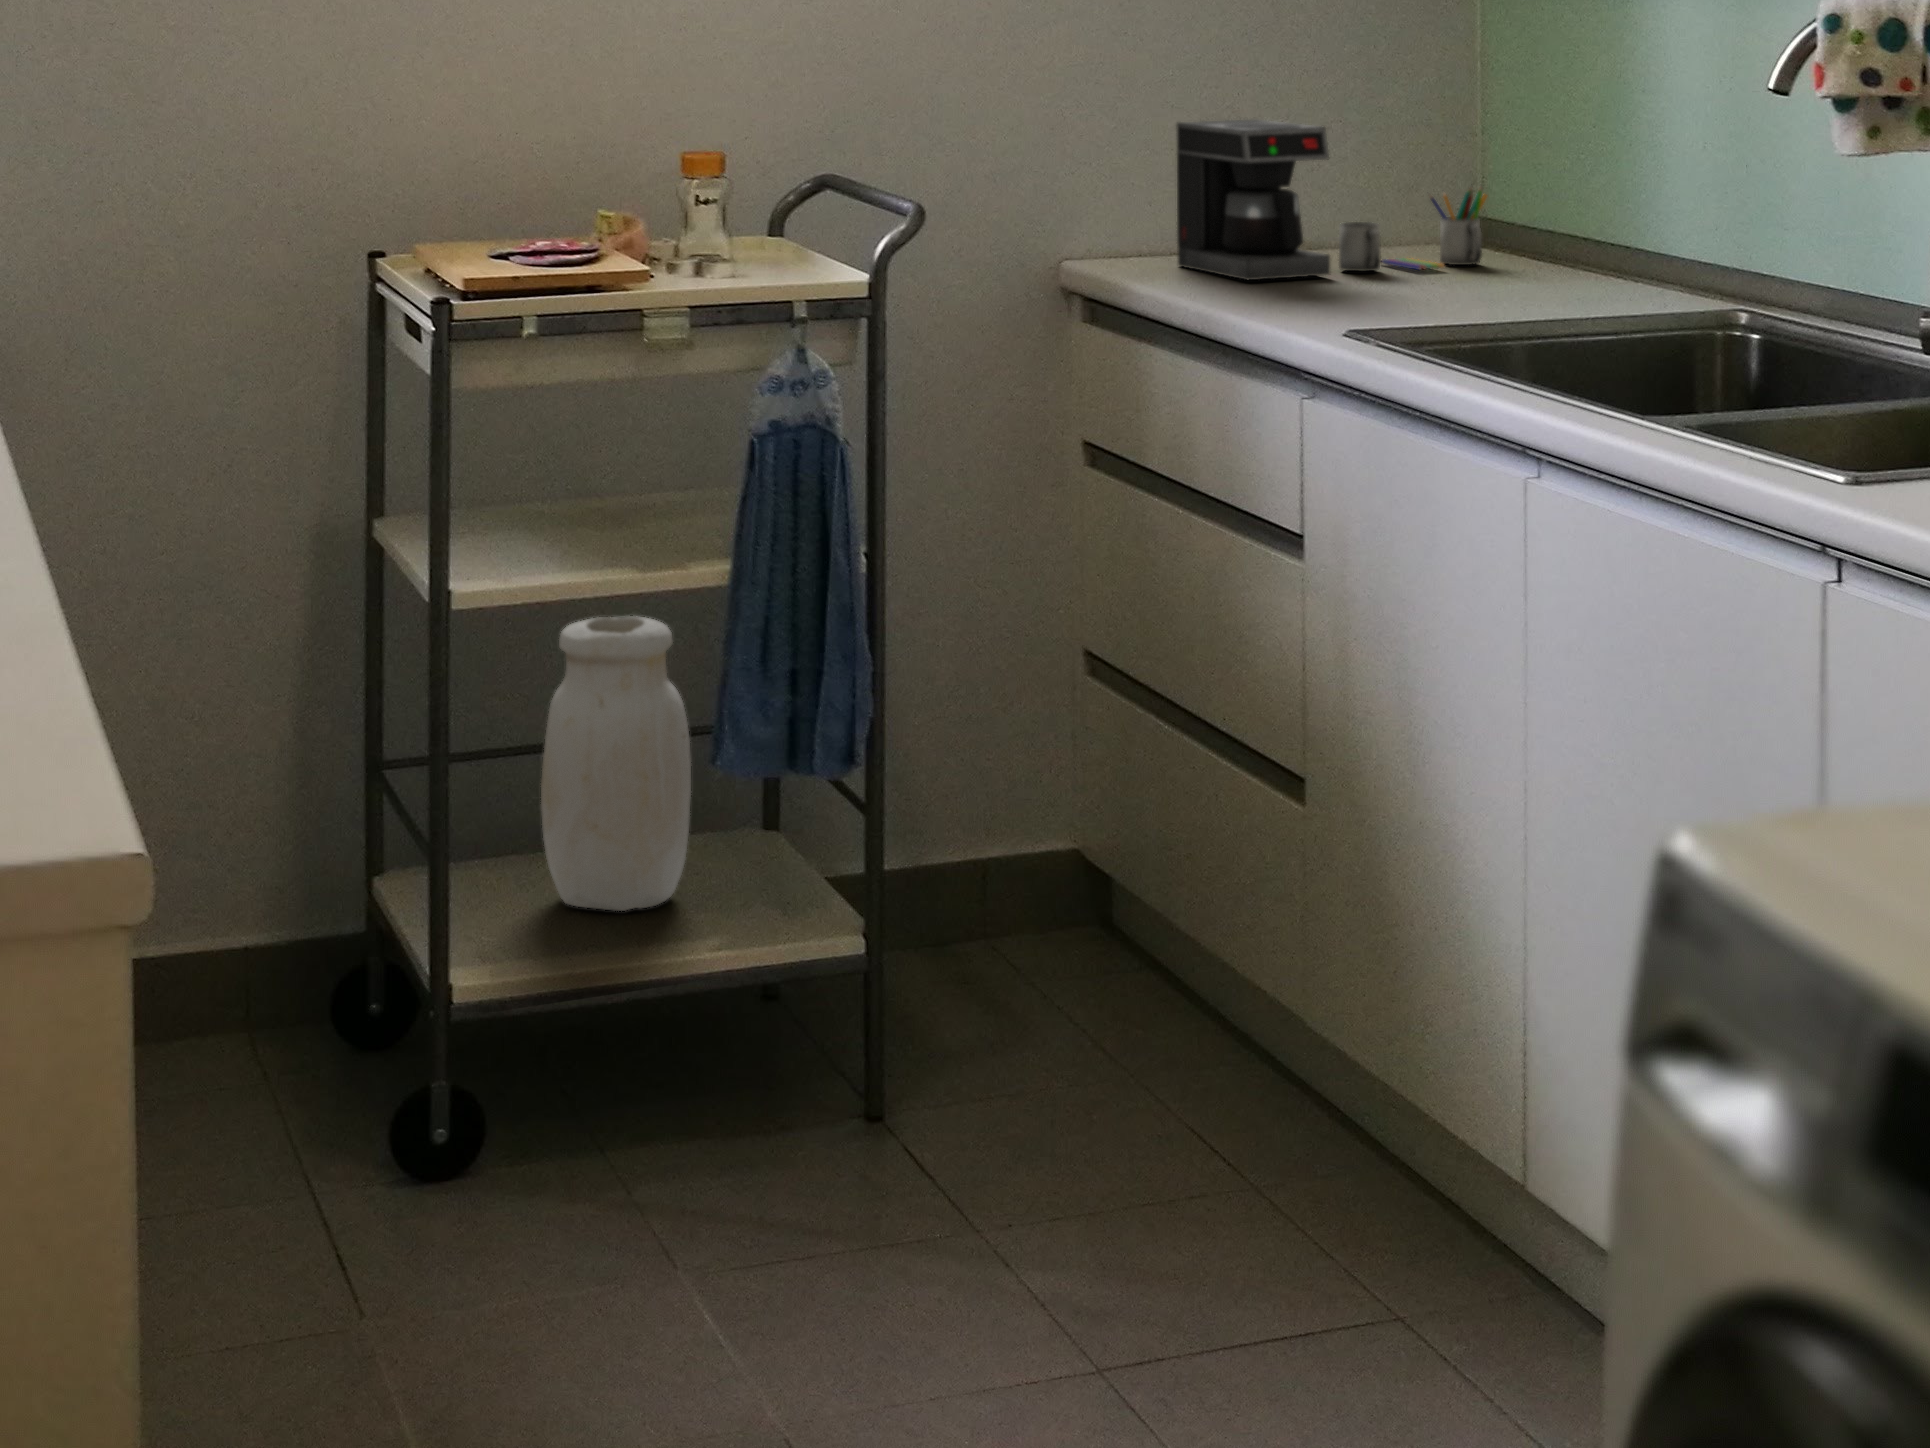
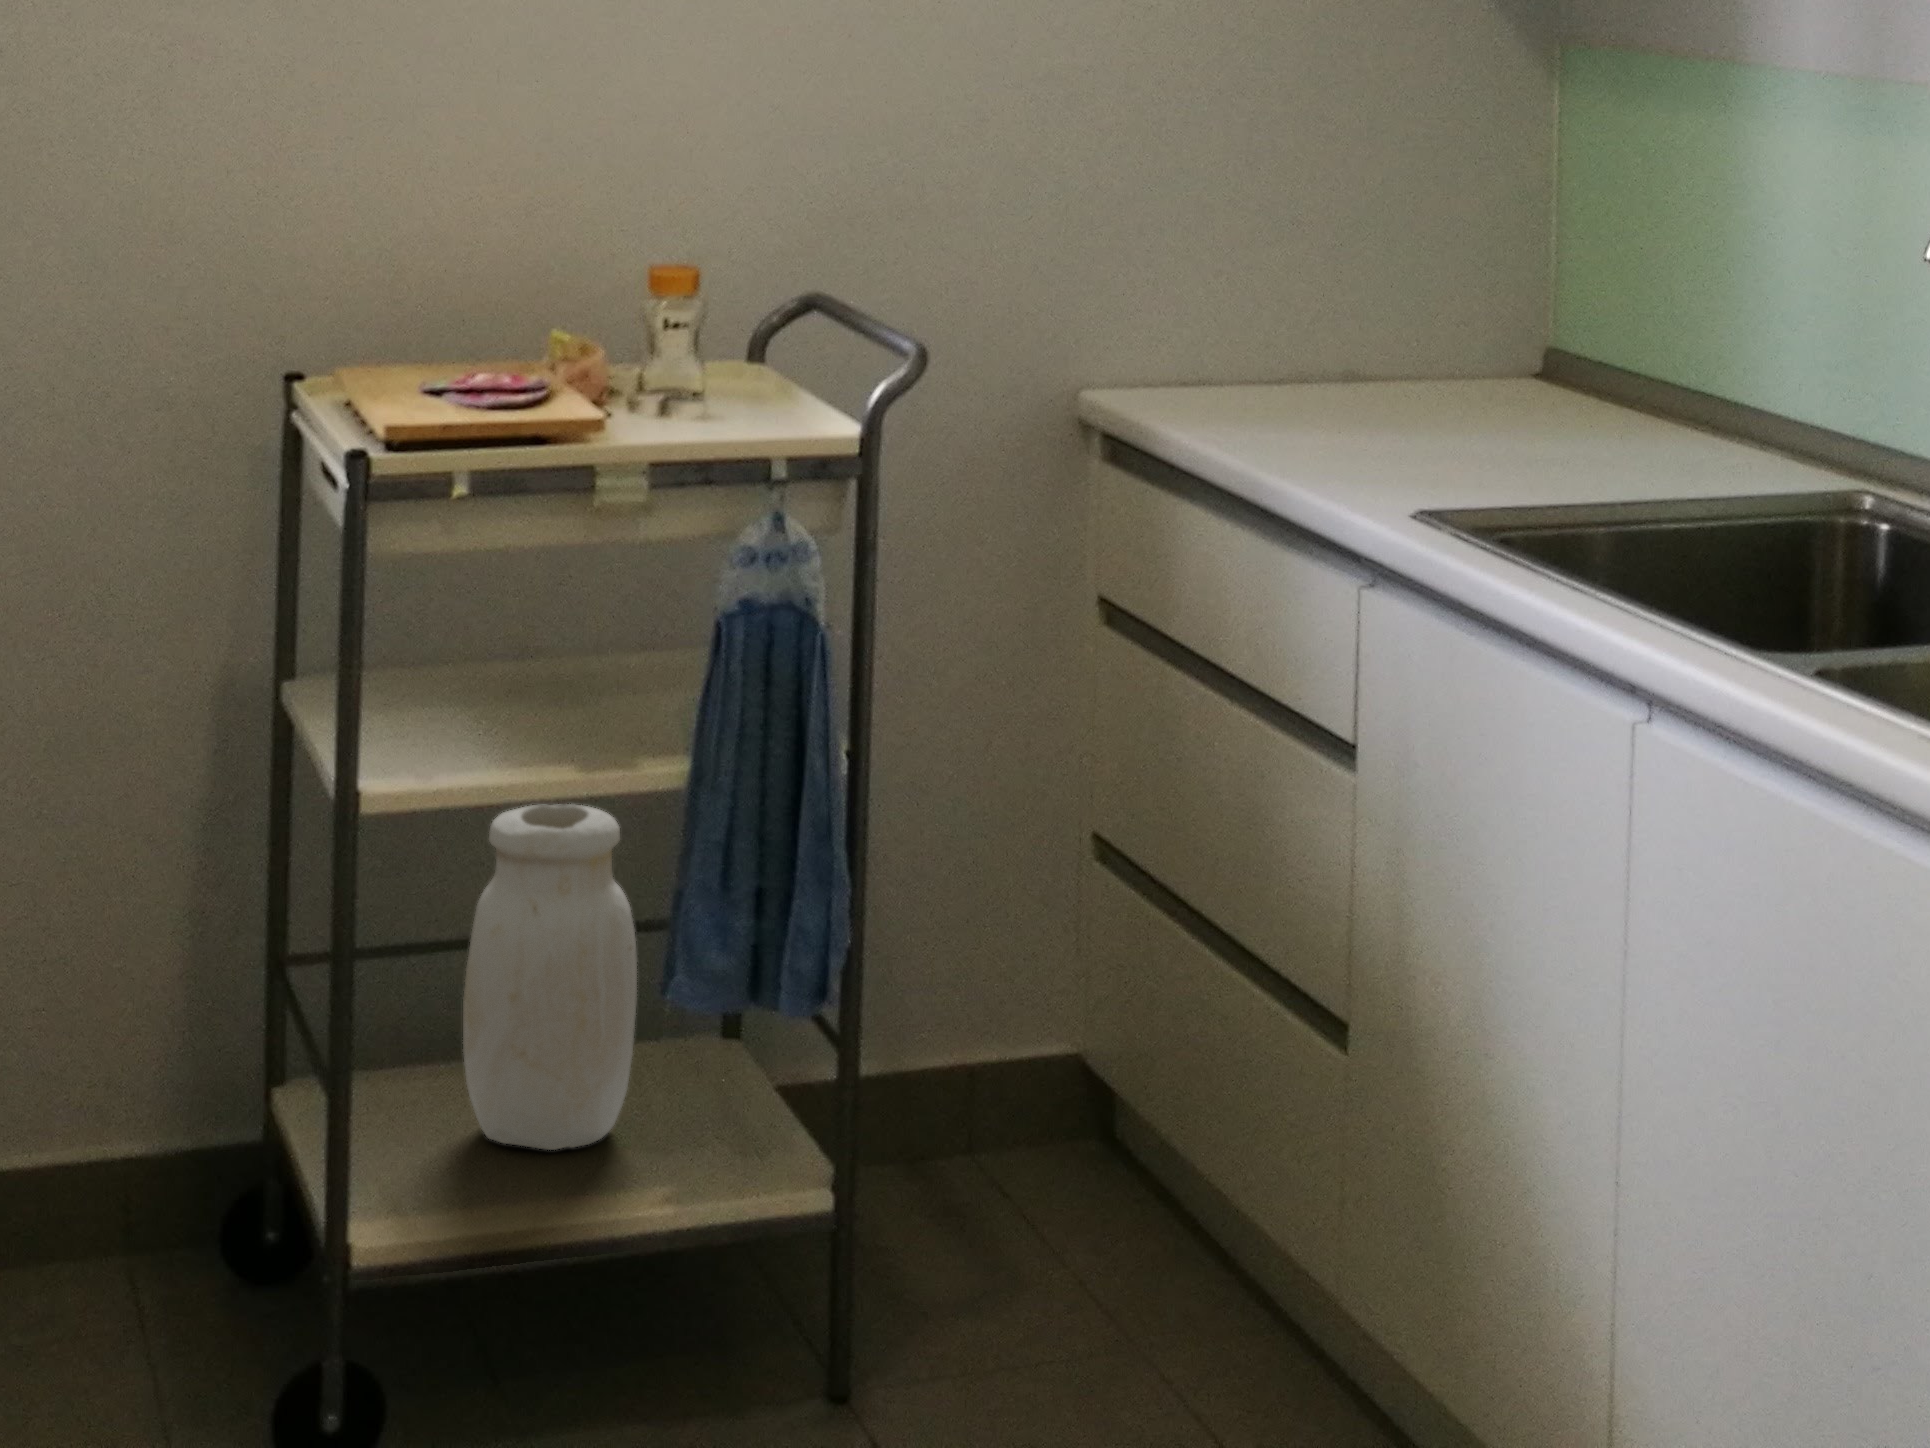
coffee maker: present [1176,119,1487,280] -> none [1213,240,1568,430]

